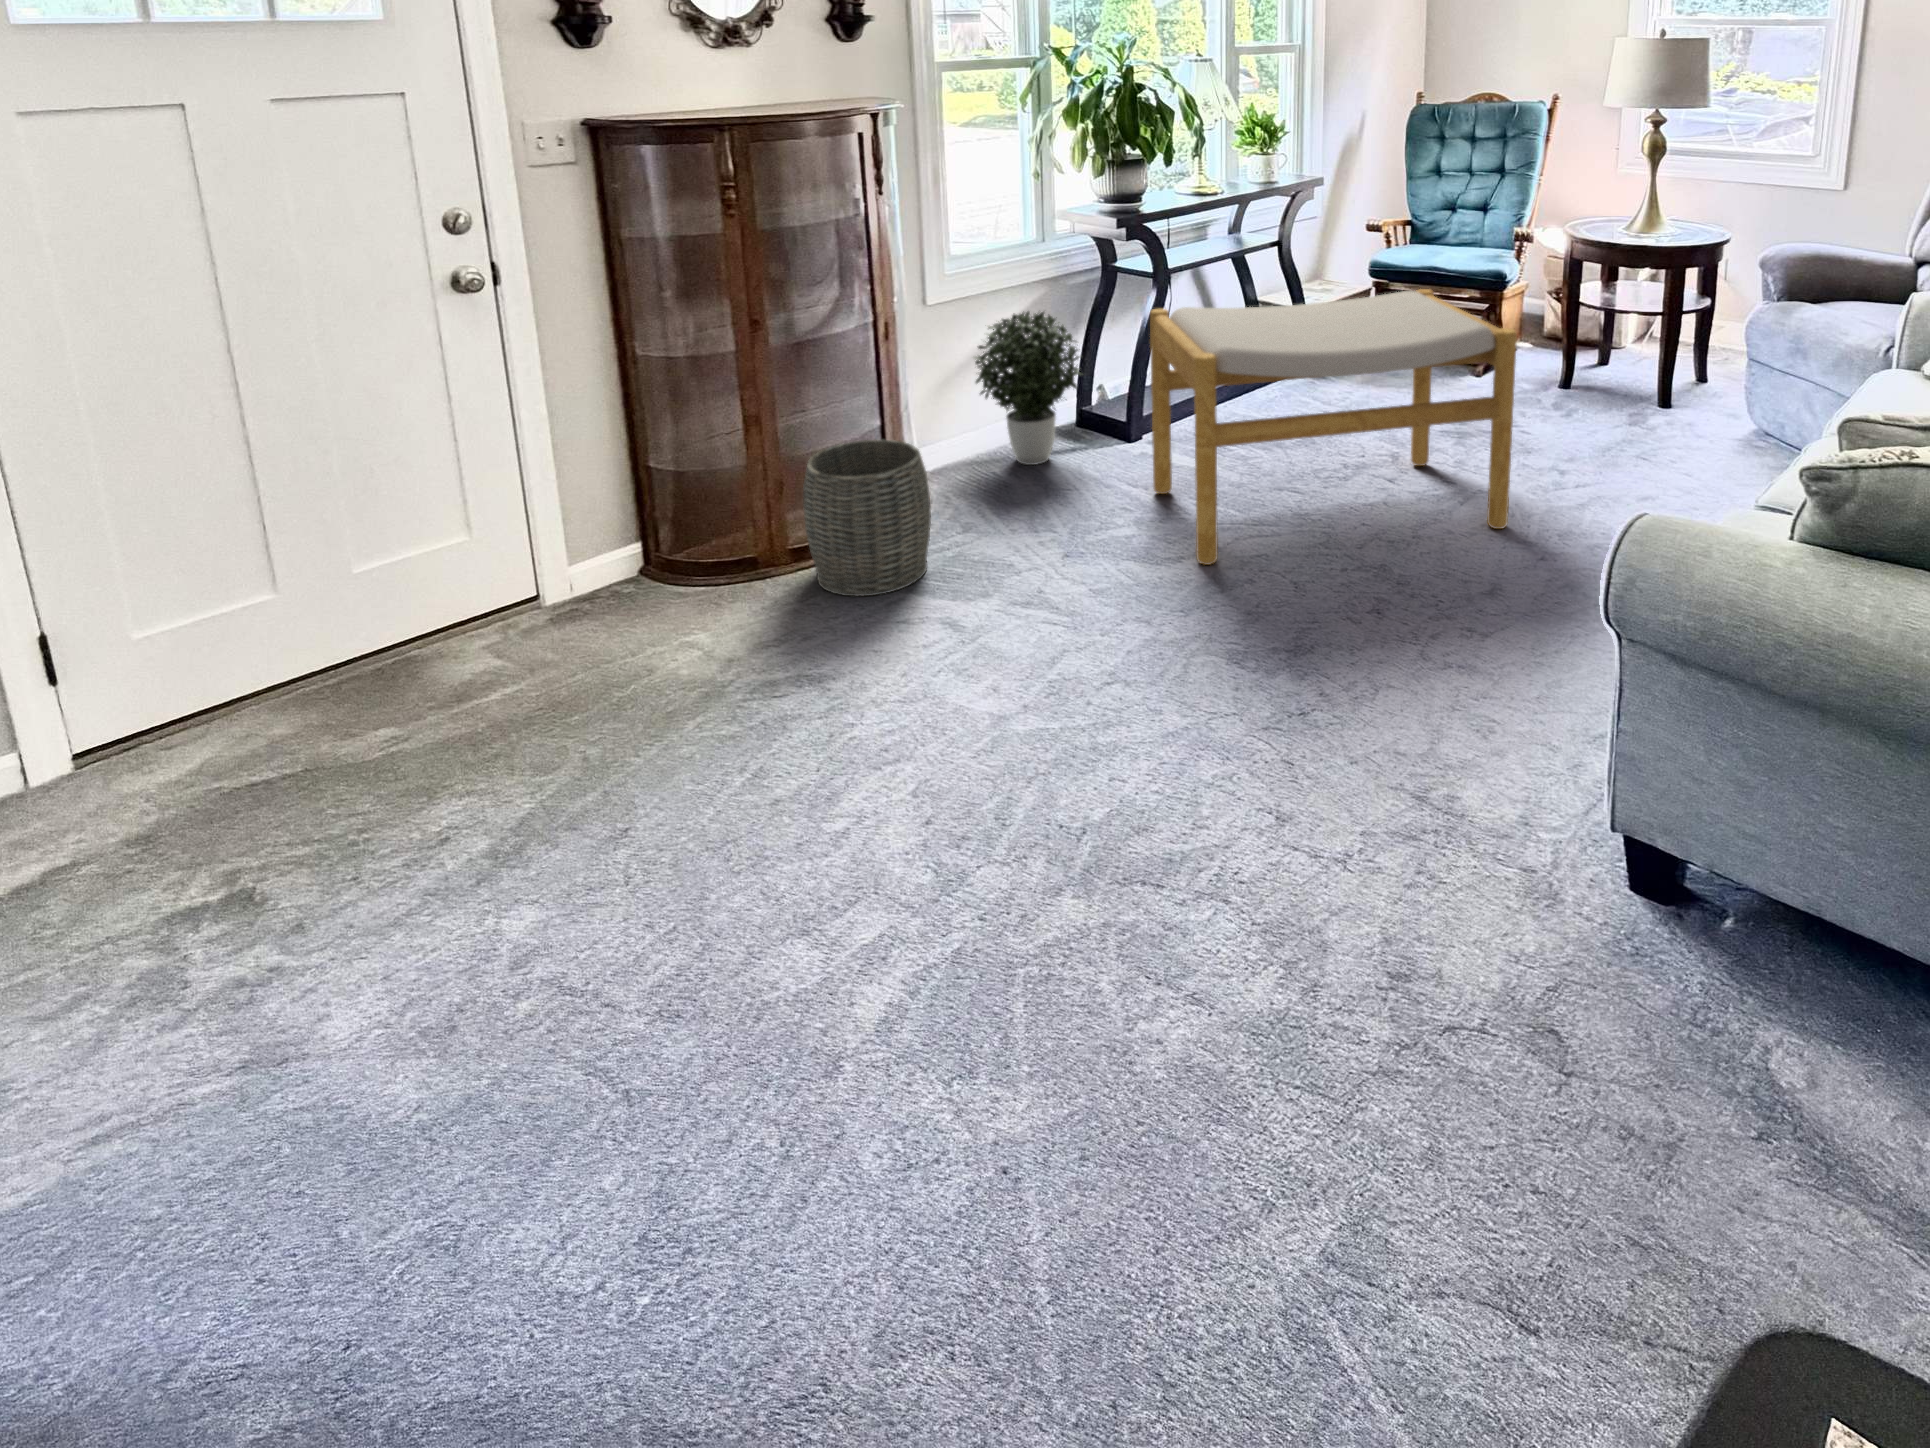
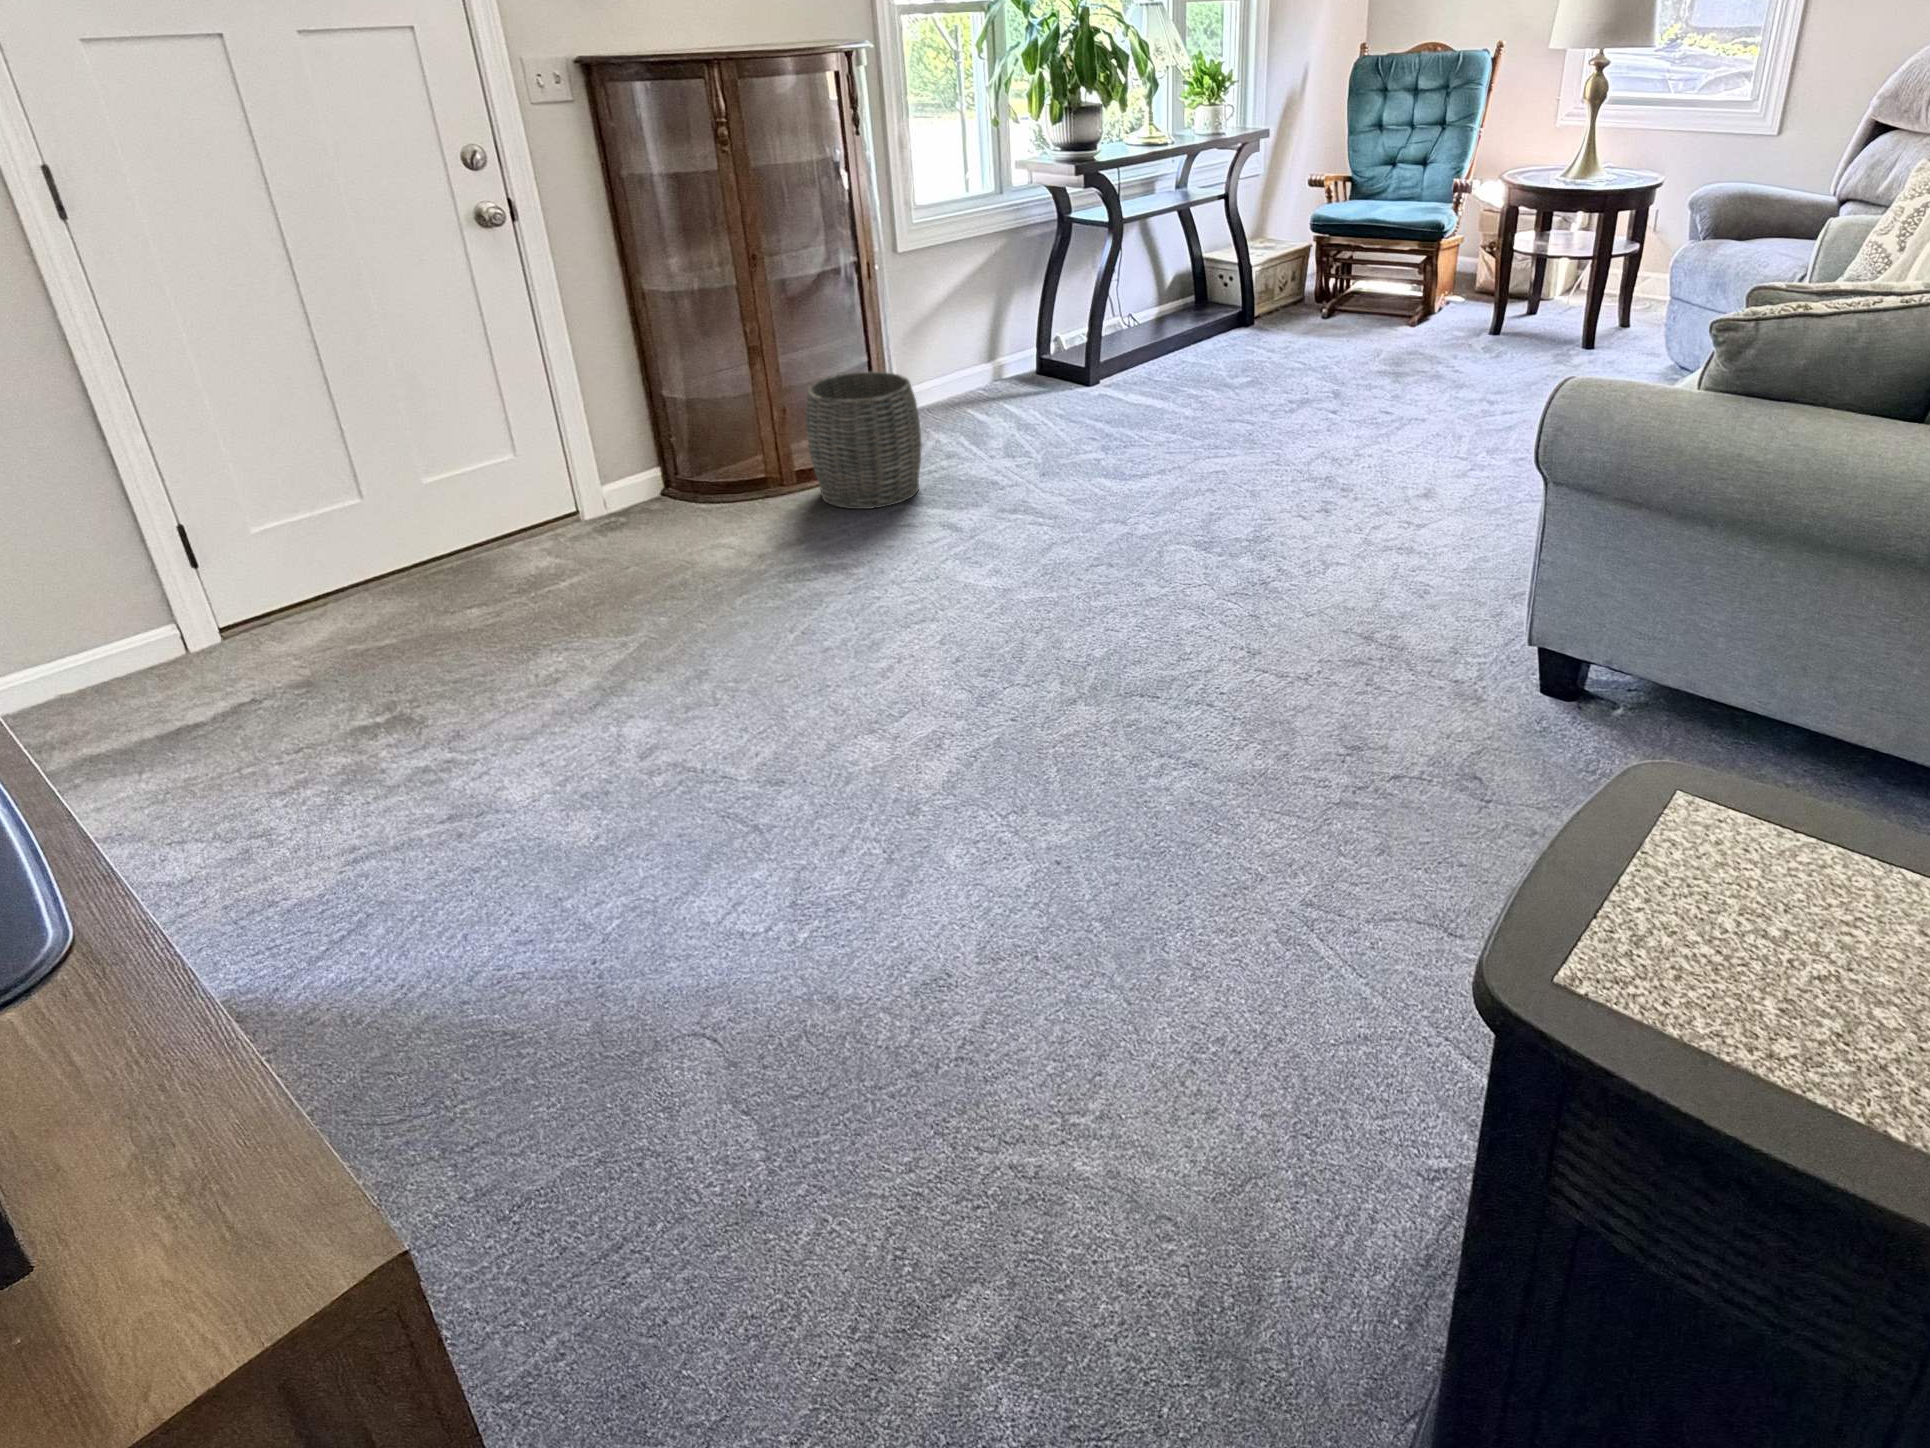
footstool: present [1150,289,1517,565] -> none [1113,229,1460,480]
potted plant: present [974,312,1082,465] -> none [939,258,1045,407]

